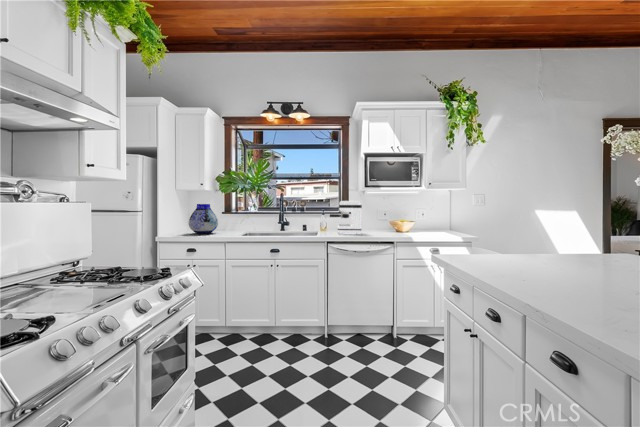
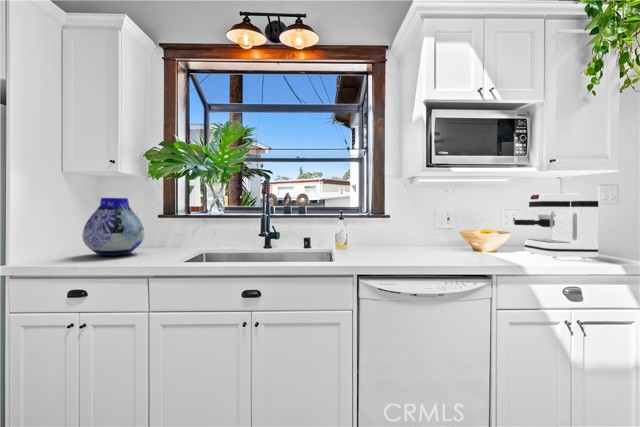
coffee maker: present [330,201,362,234] -> present [514,193,598,259]

